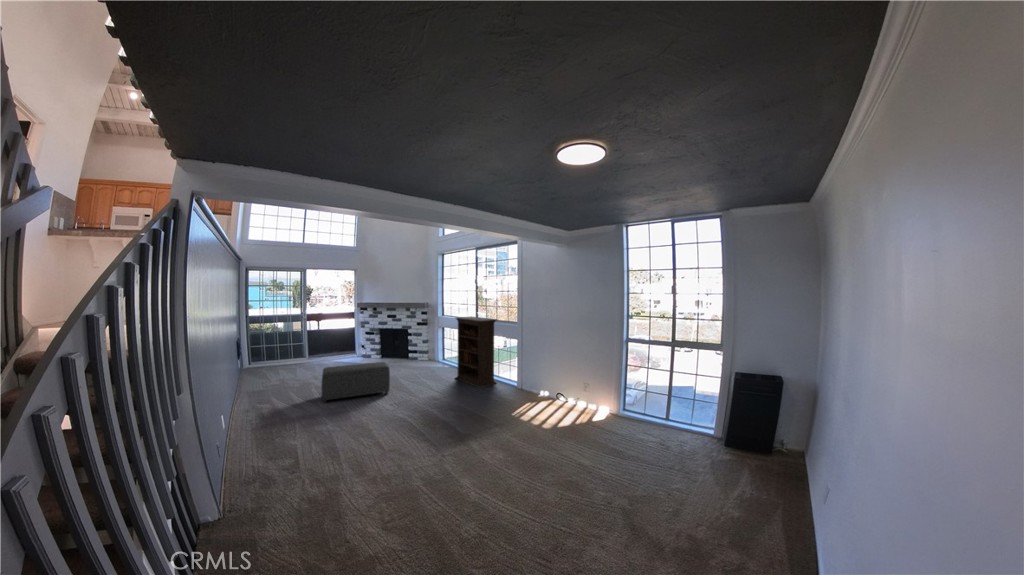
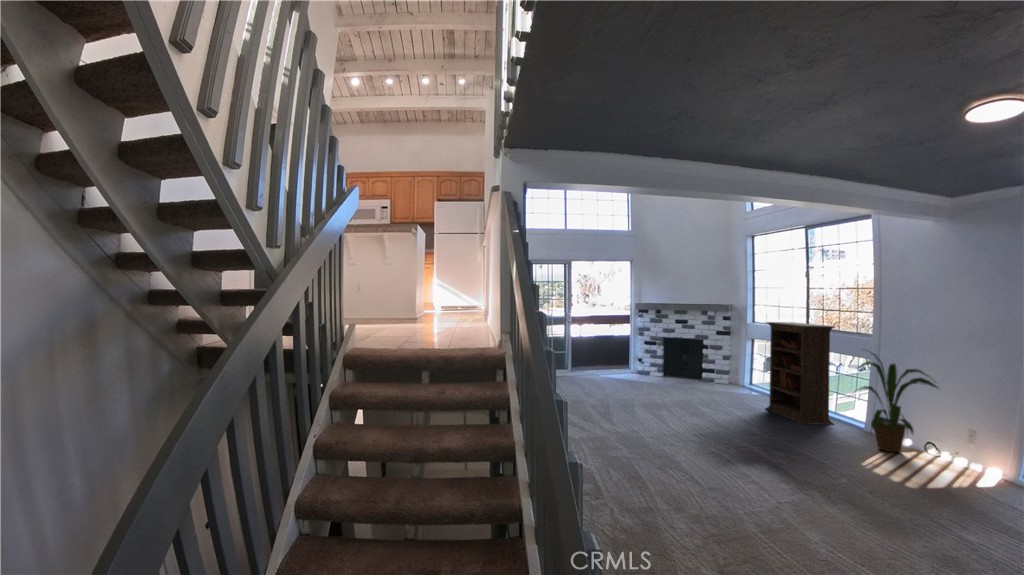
house plant: none [509,336,557,401] -> present [853,353,939,452]
ottoman: present [321,362,390,403] -> none [600,367,674,408]

